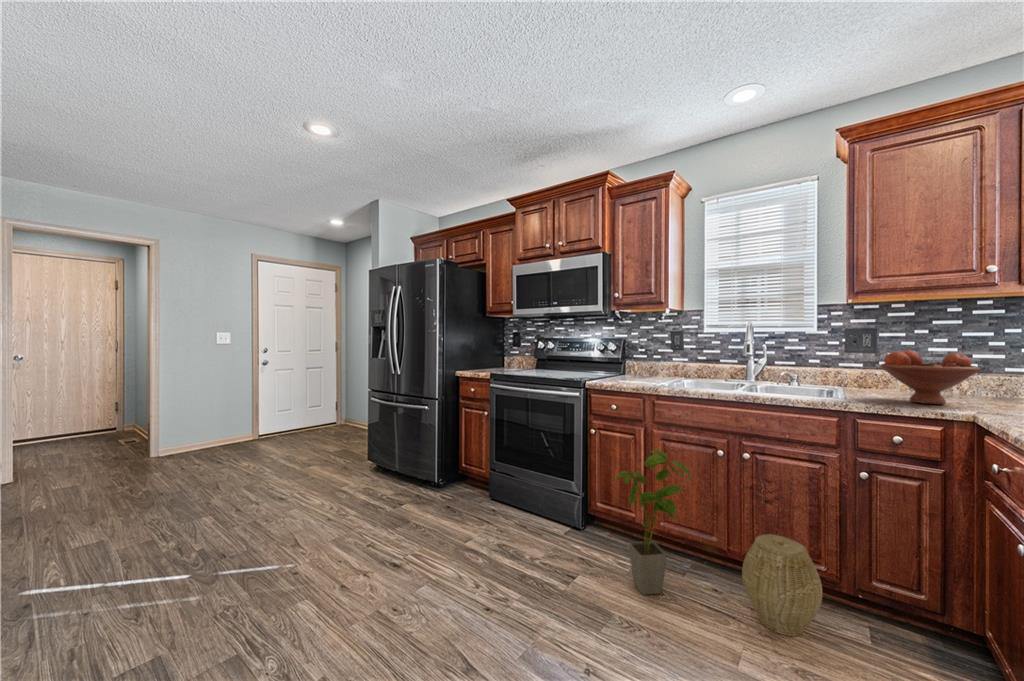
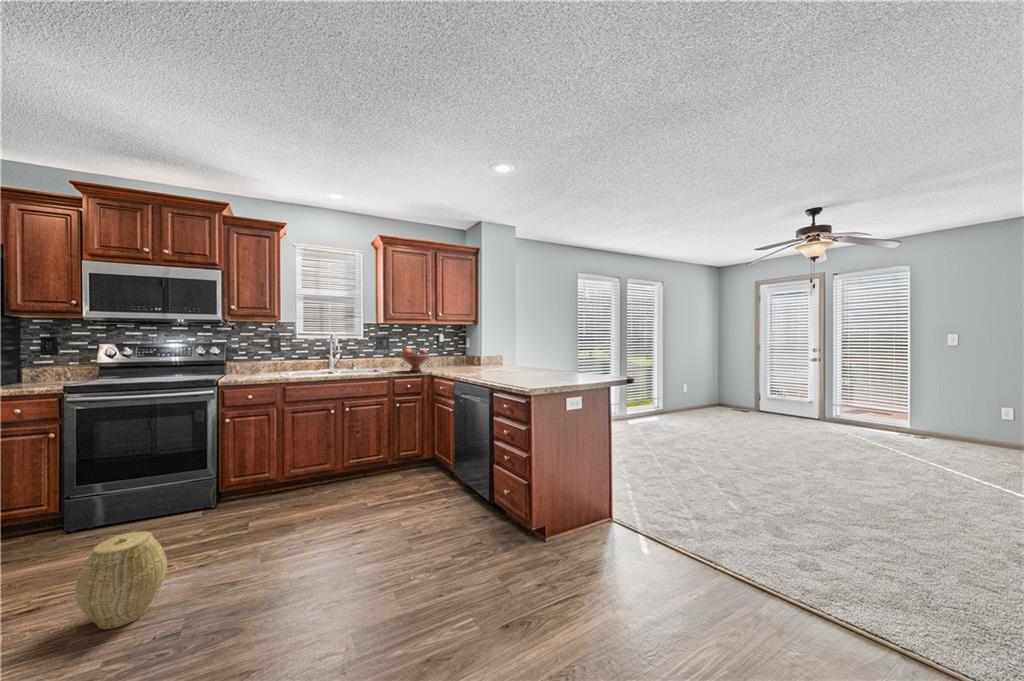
house plant: present [616,450,691,595] -> none [279,415,333,509]
woven basket: present [742,534,823,636] -> present [75,531,167,629]

